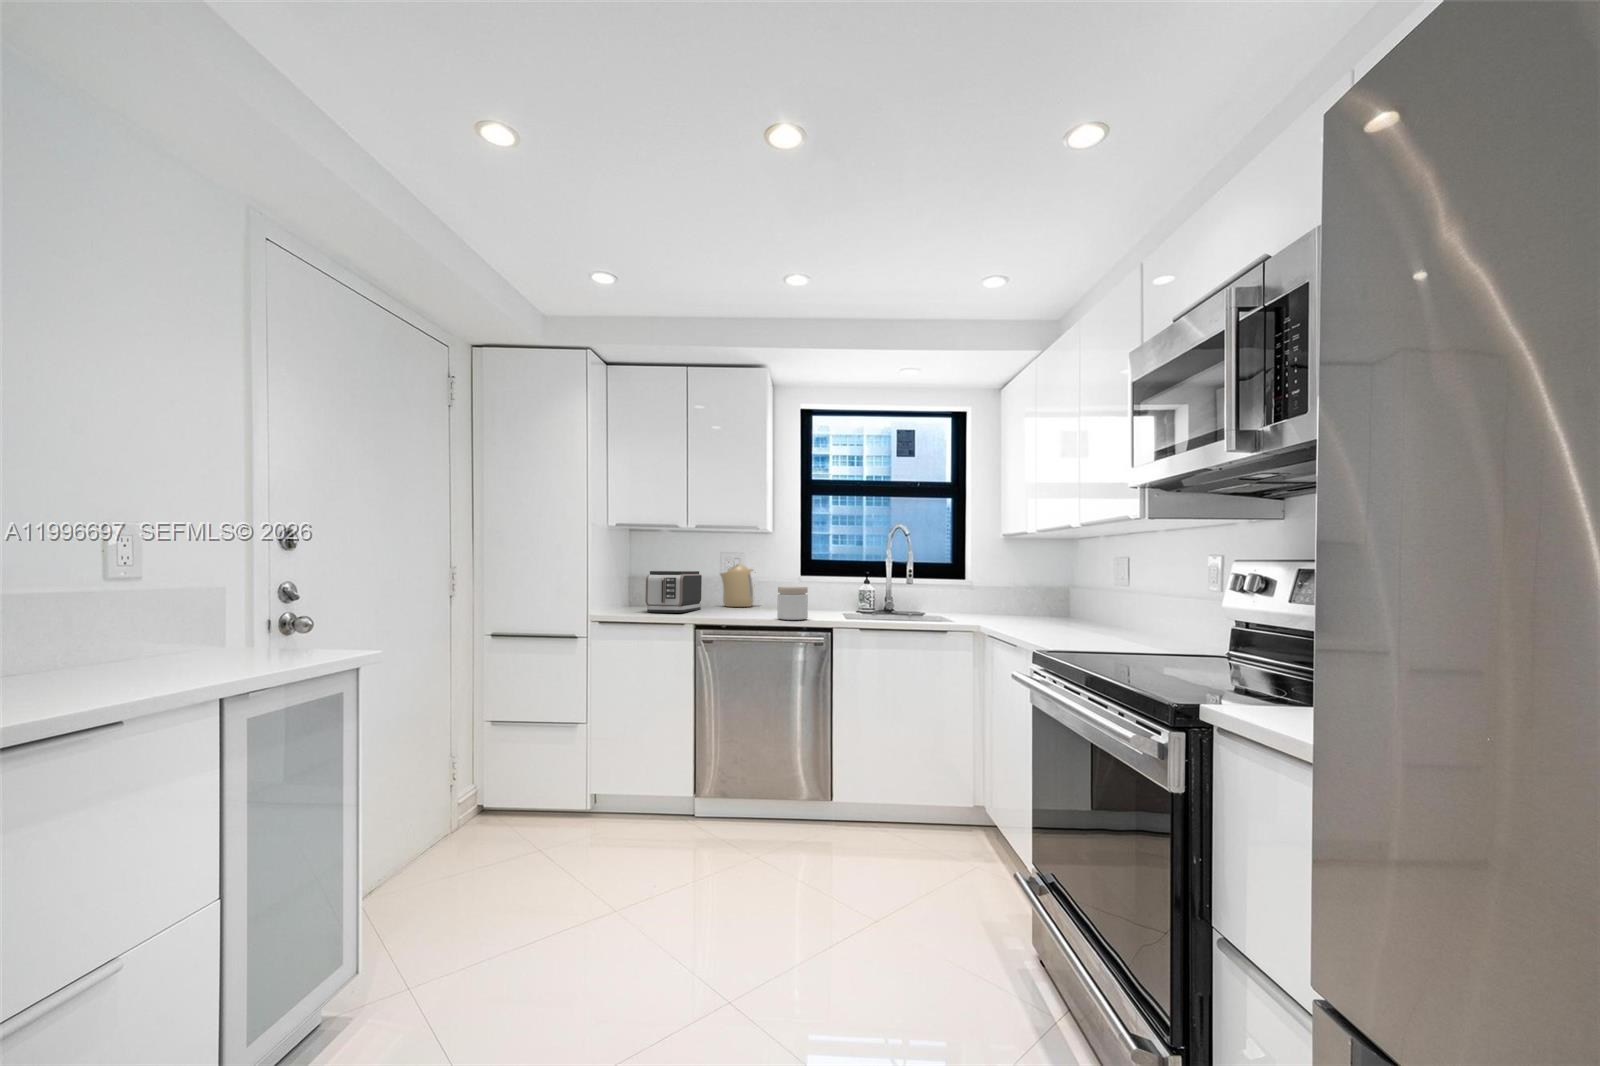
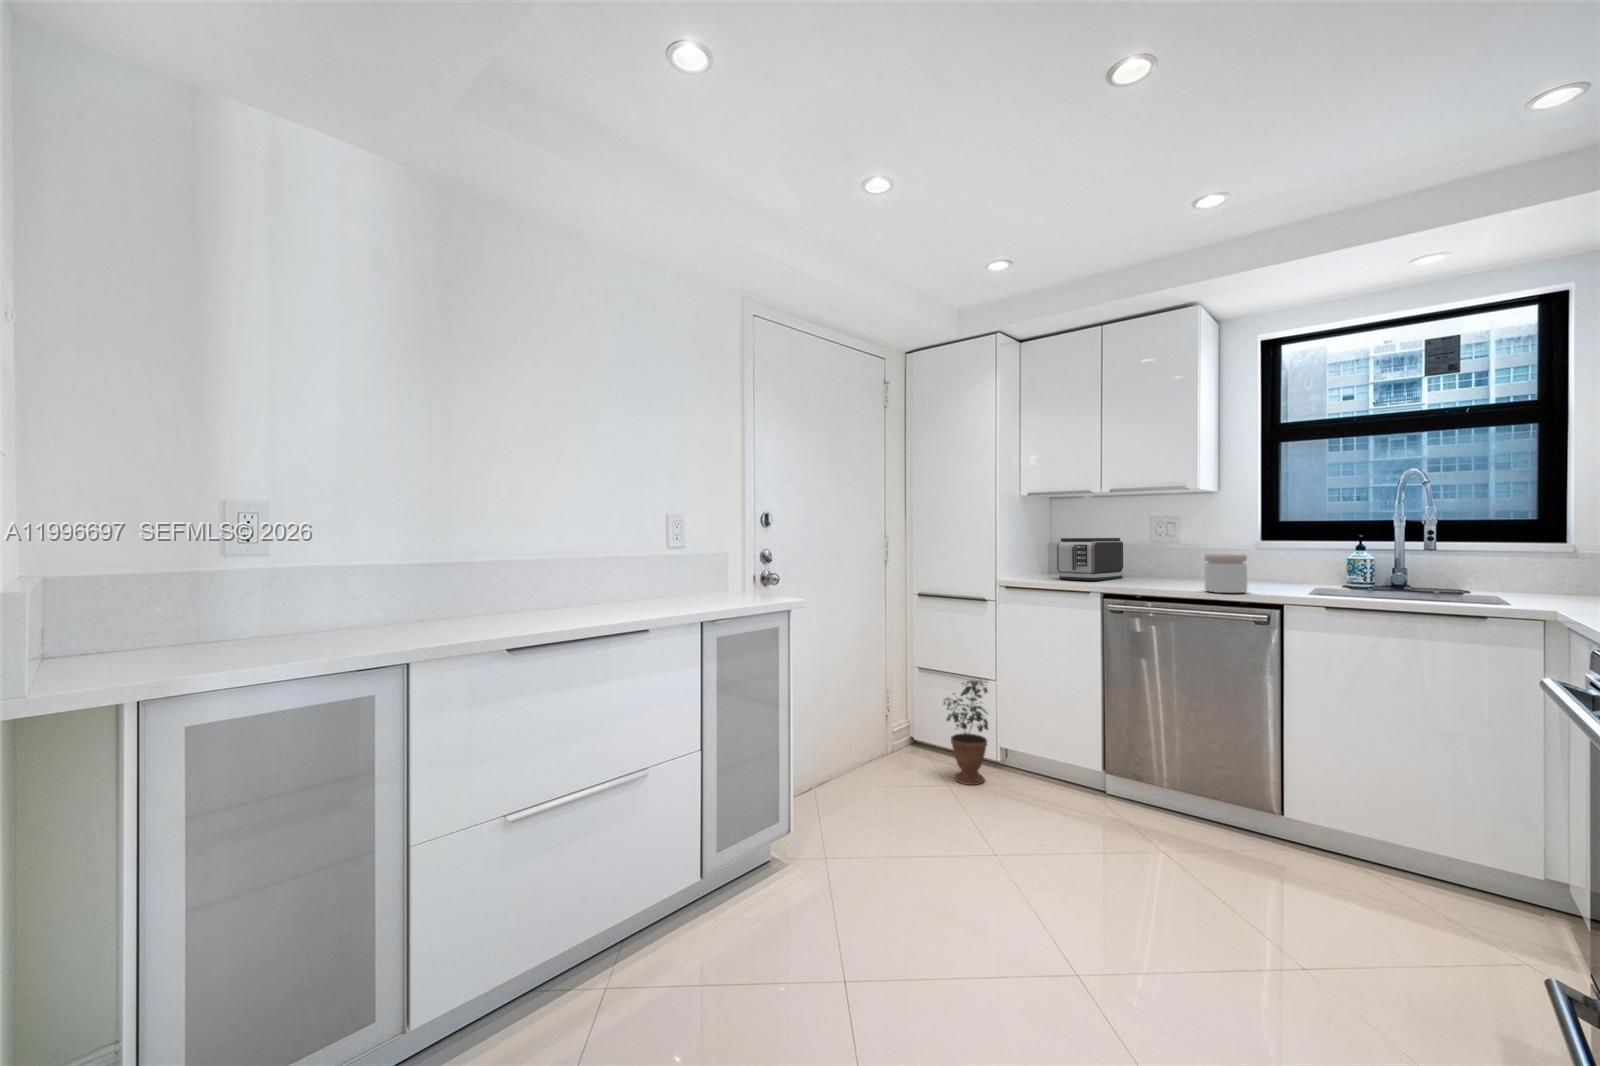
kettle: present [720,564,756,607] -> none [1148,530,1203,577]
potted plant: none [523,722,576,849] -> present [944,680,988,785]

